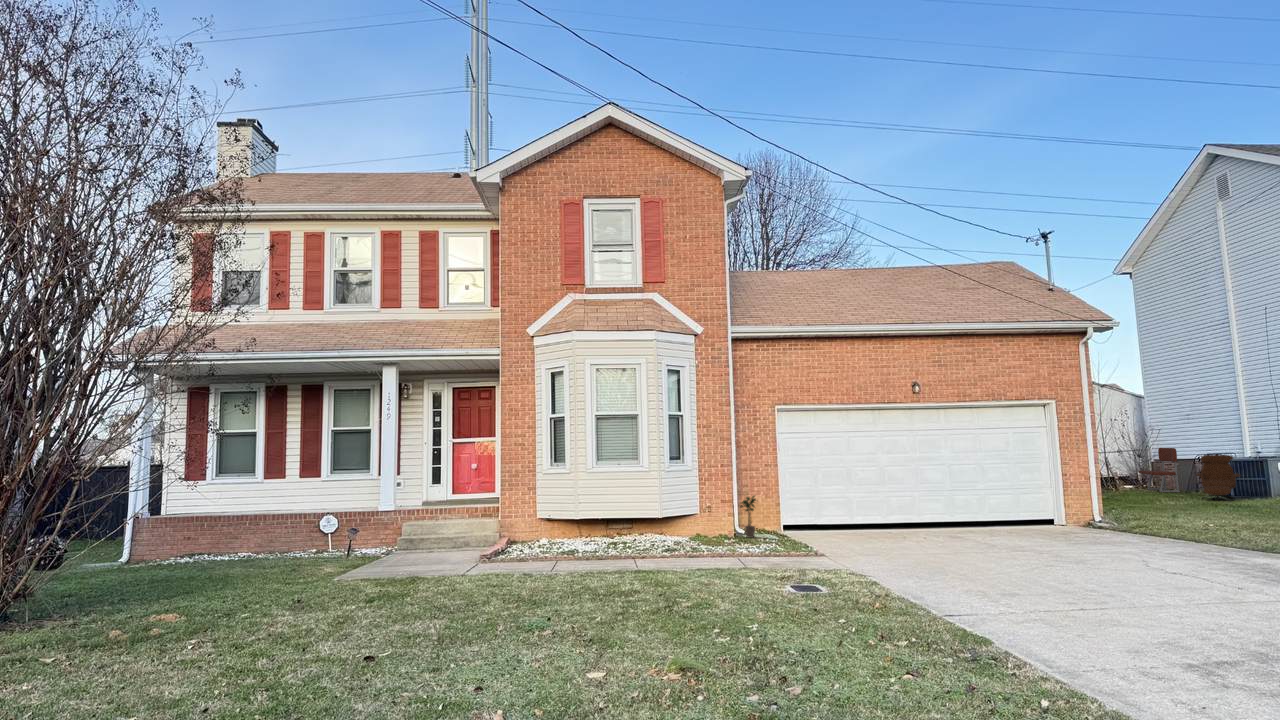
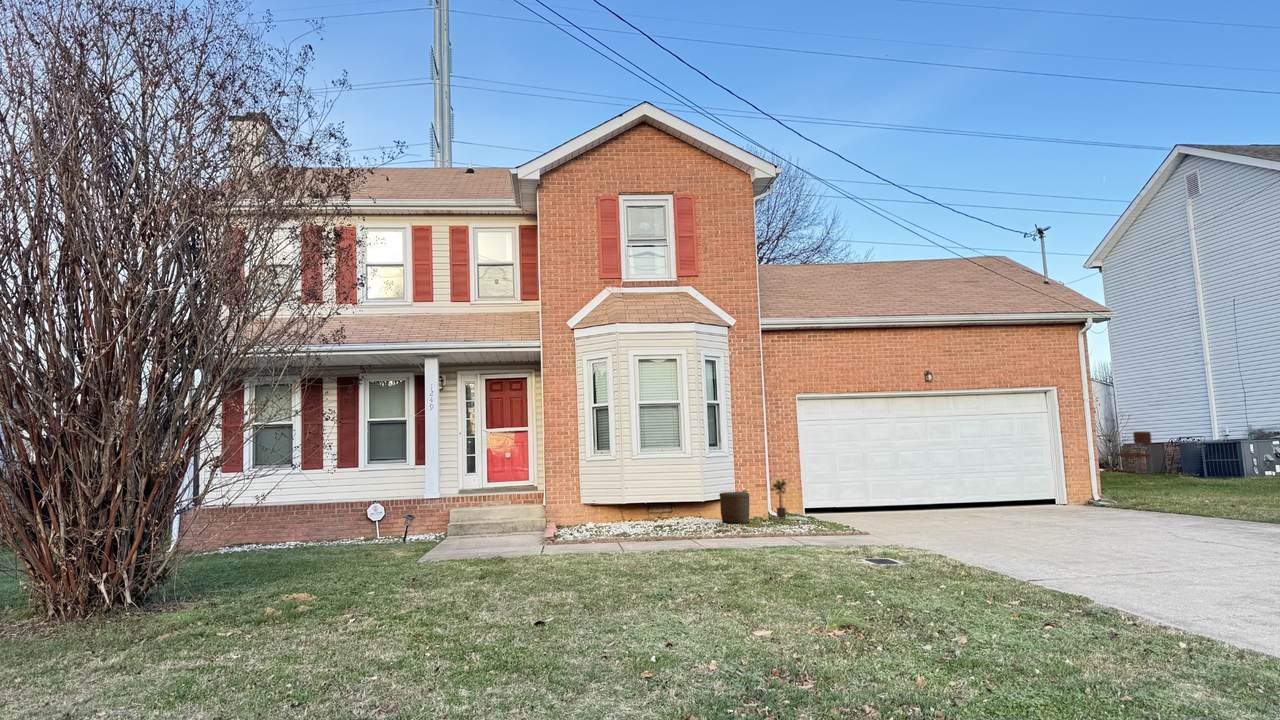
lounge chair: present [1196,455,1240,500] -> none [1171,437,1212,480]
woven basket: none [682,509,714,543] -> present [719,492,750,523]

